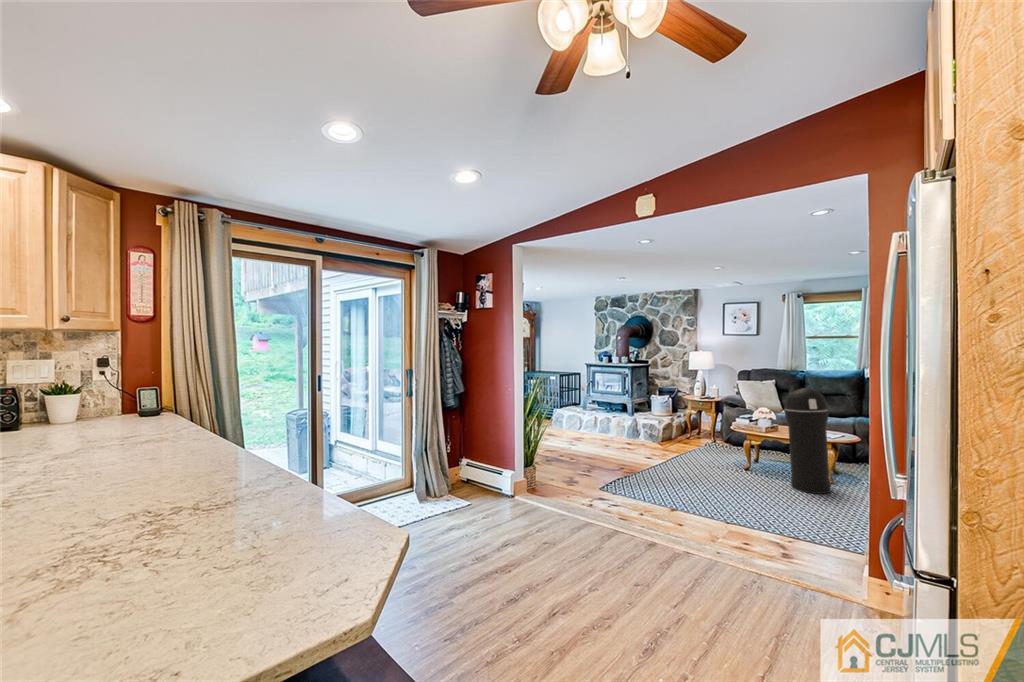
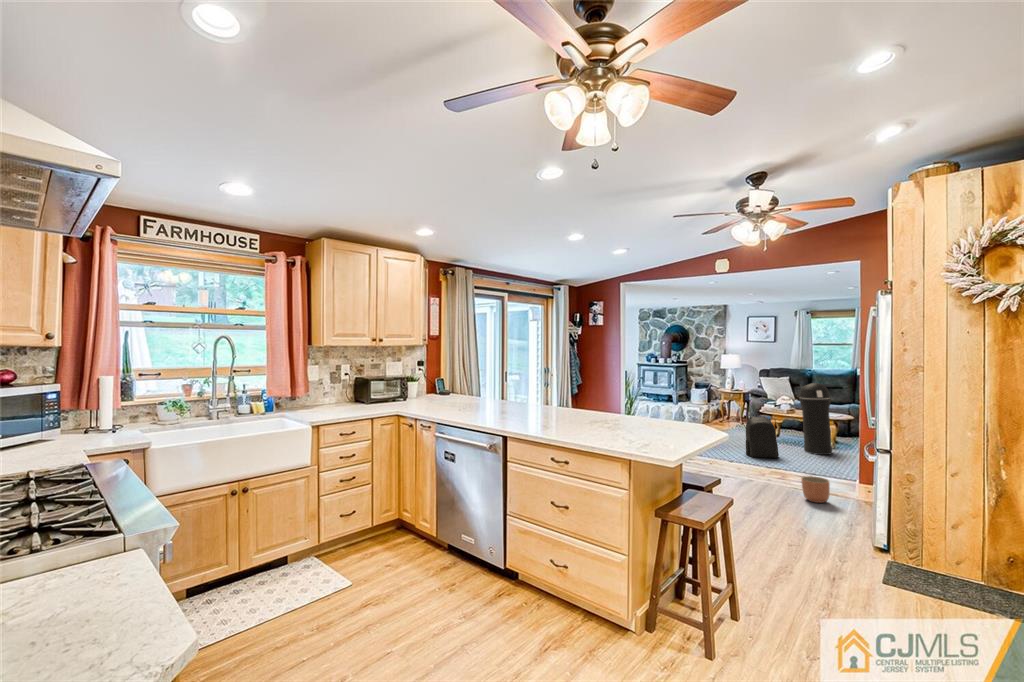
backpack: none [706,435,753,500] -> present [746,416,779,458]
planter: none [779,549,827,601] -> present [801,476,830,503]

